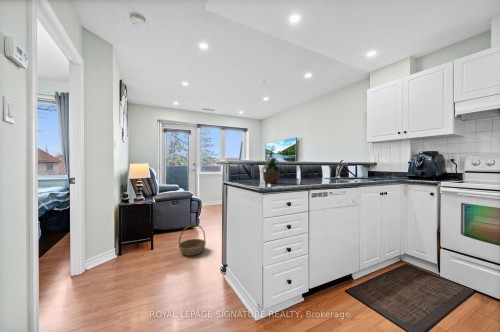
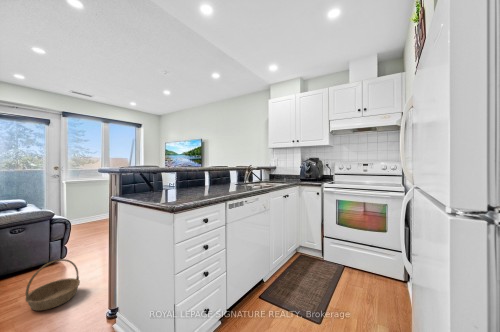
potted plant: present [262,147,282,183] -> none [165,149,196,196]

